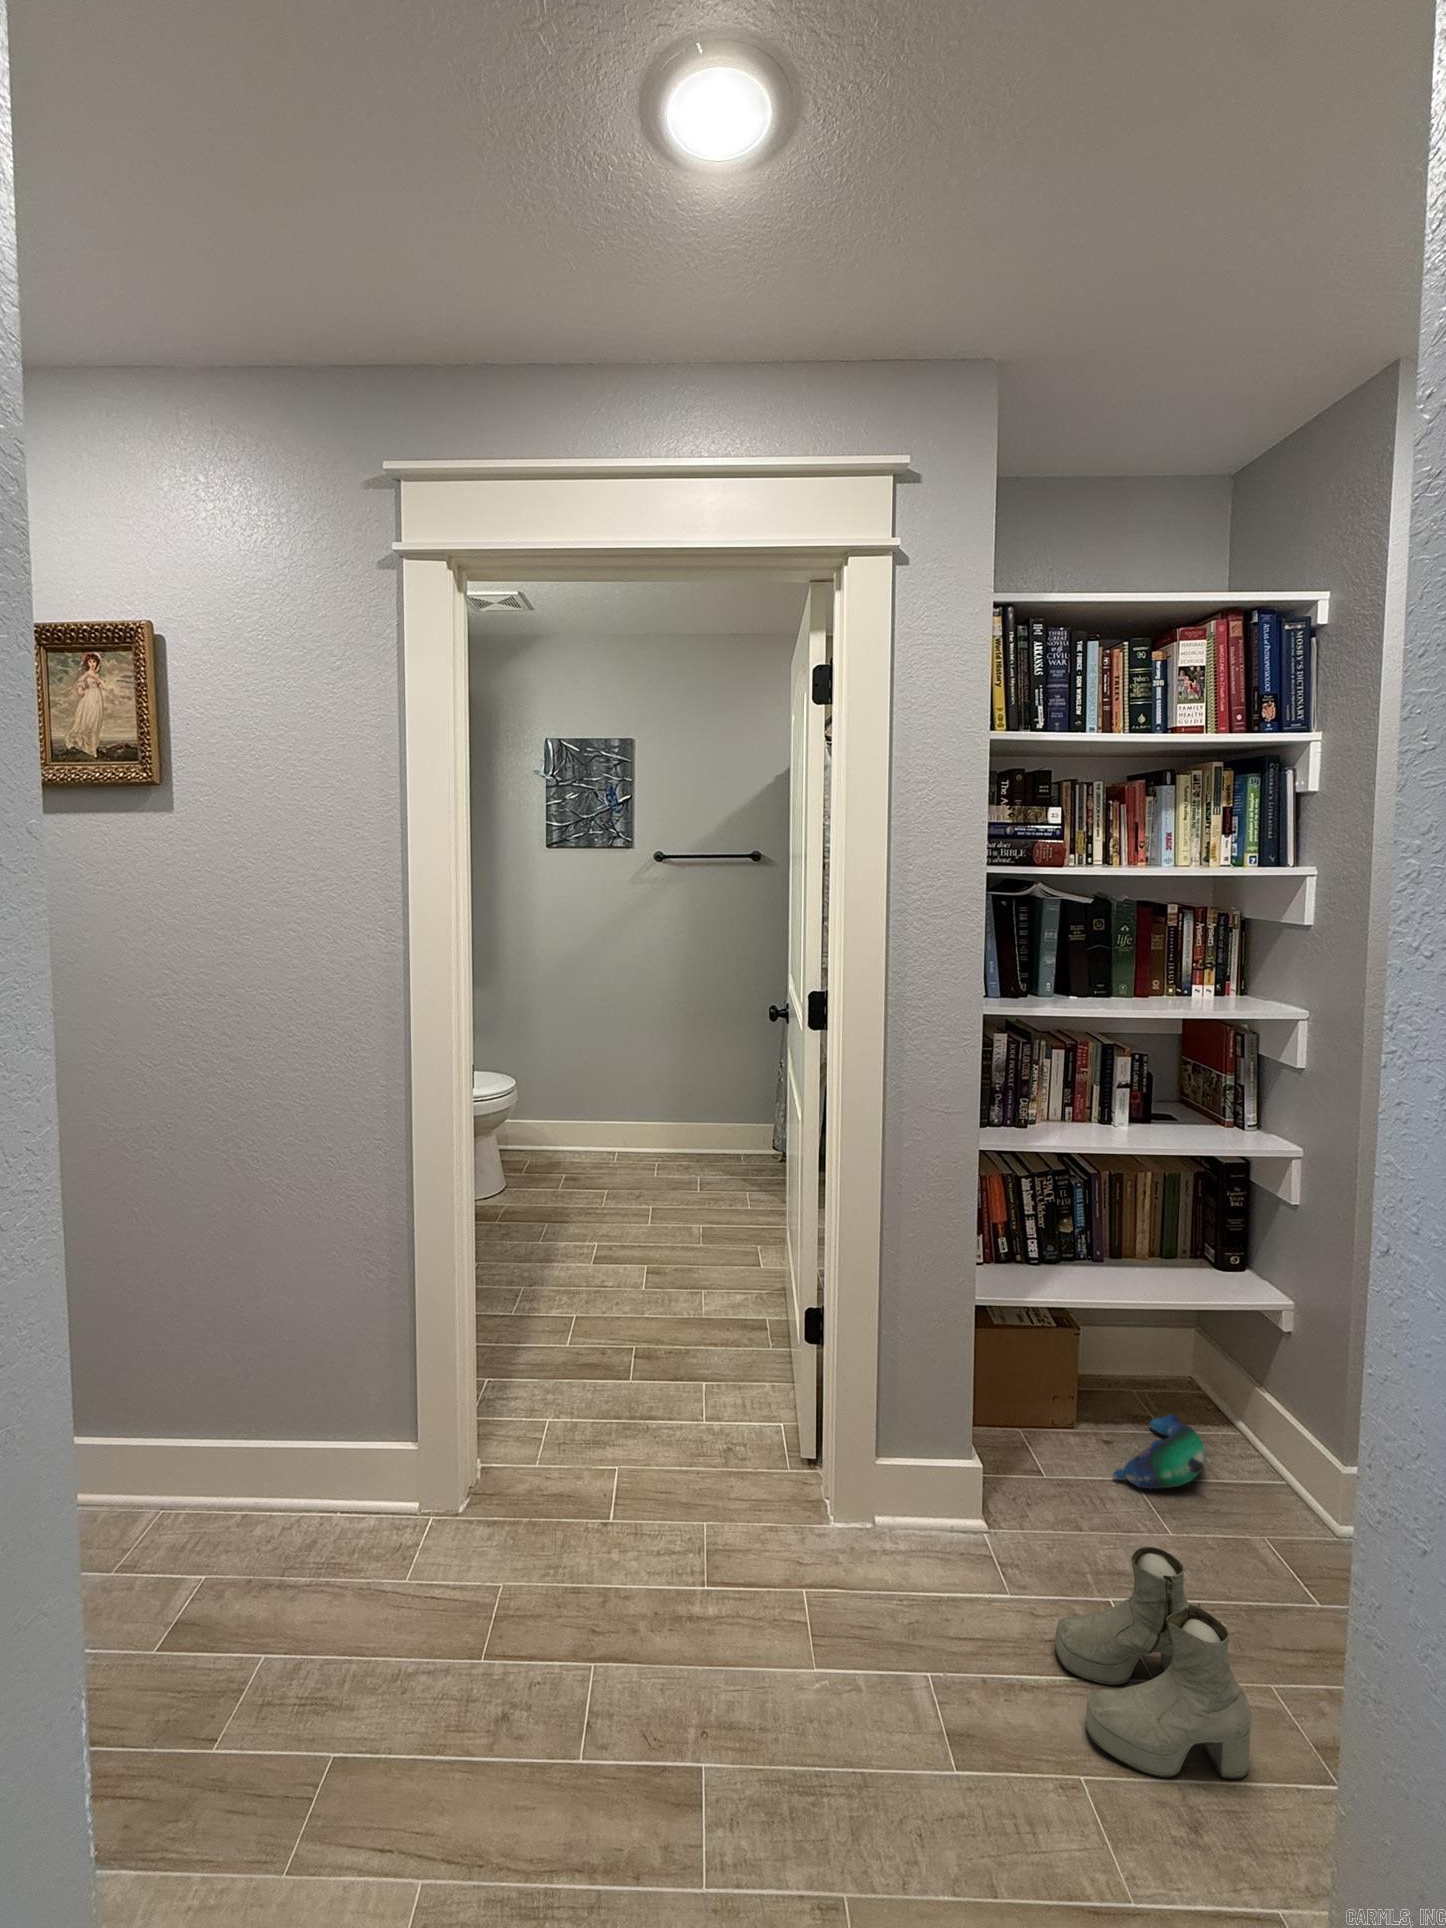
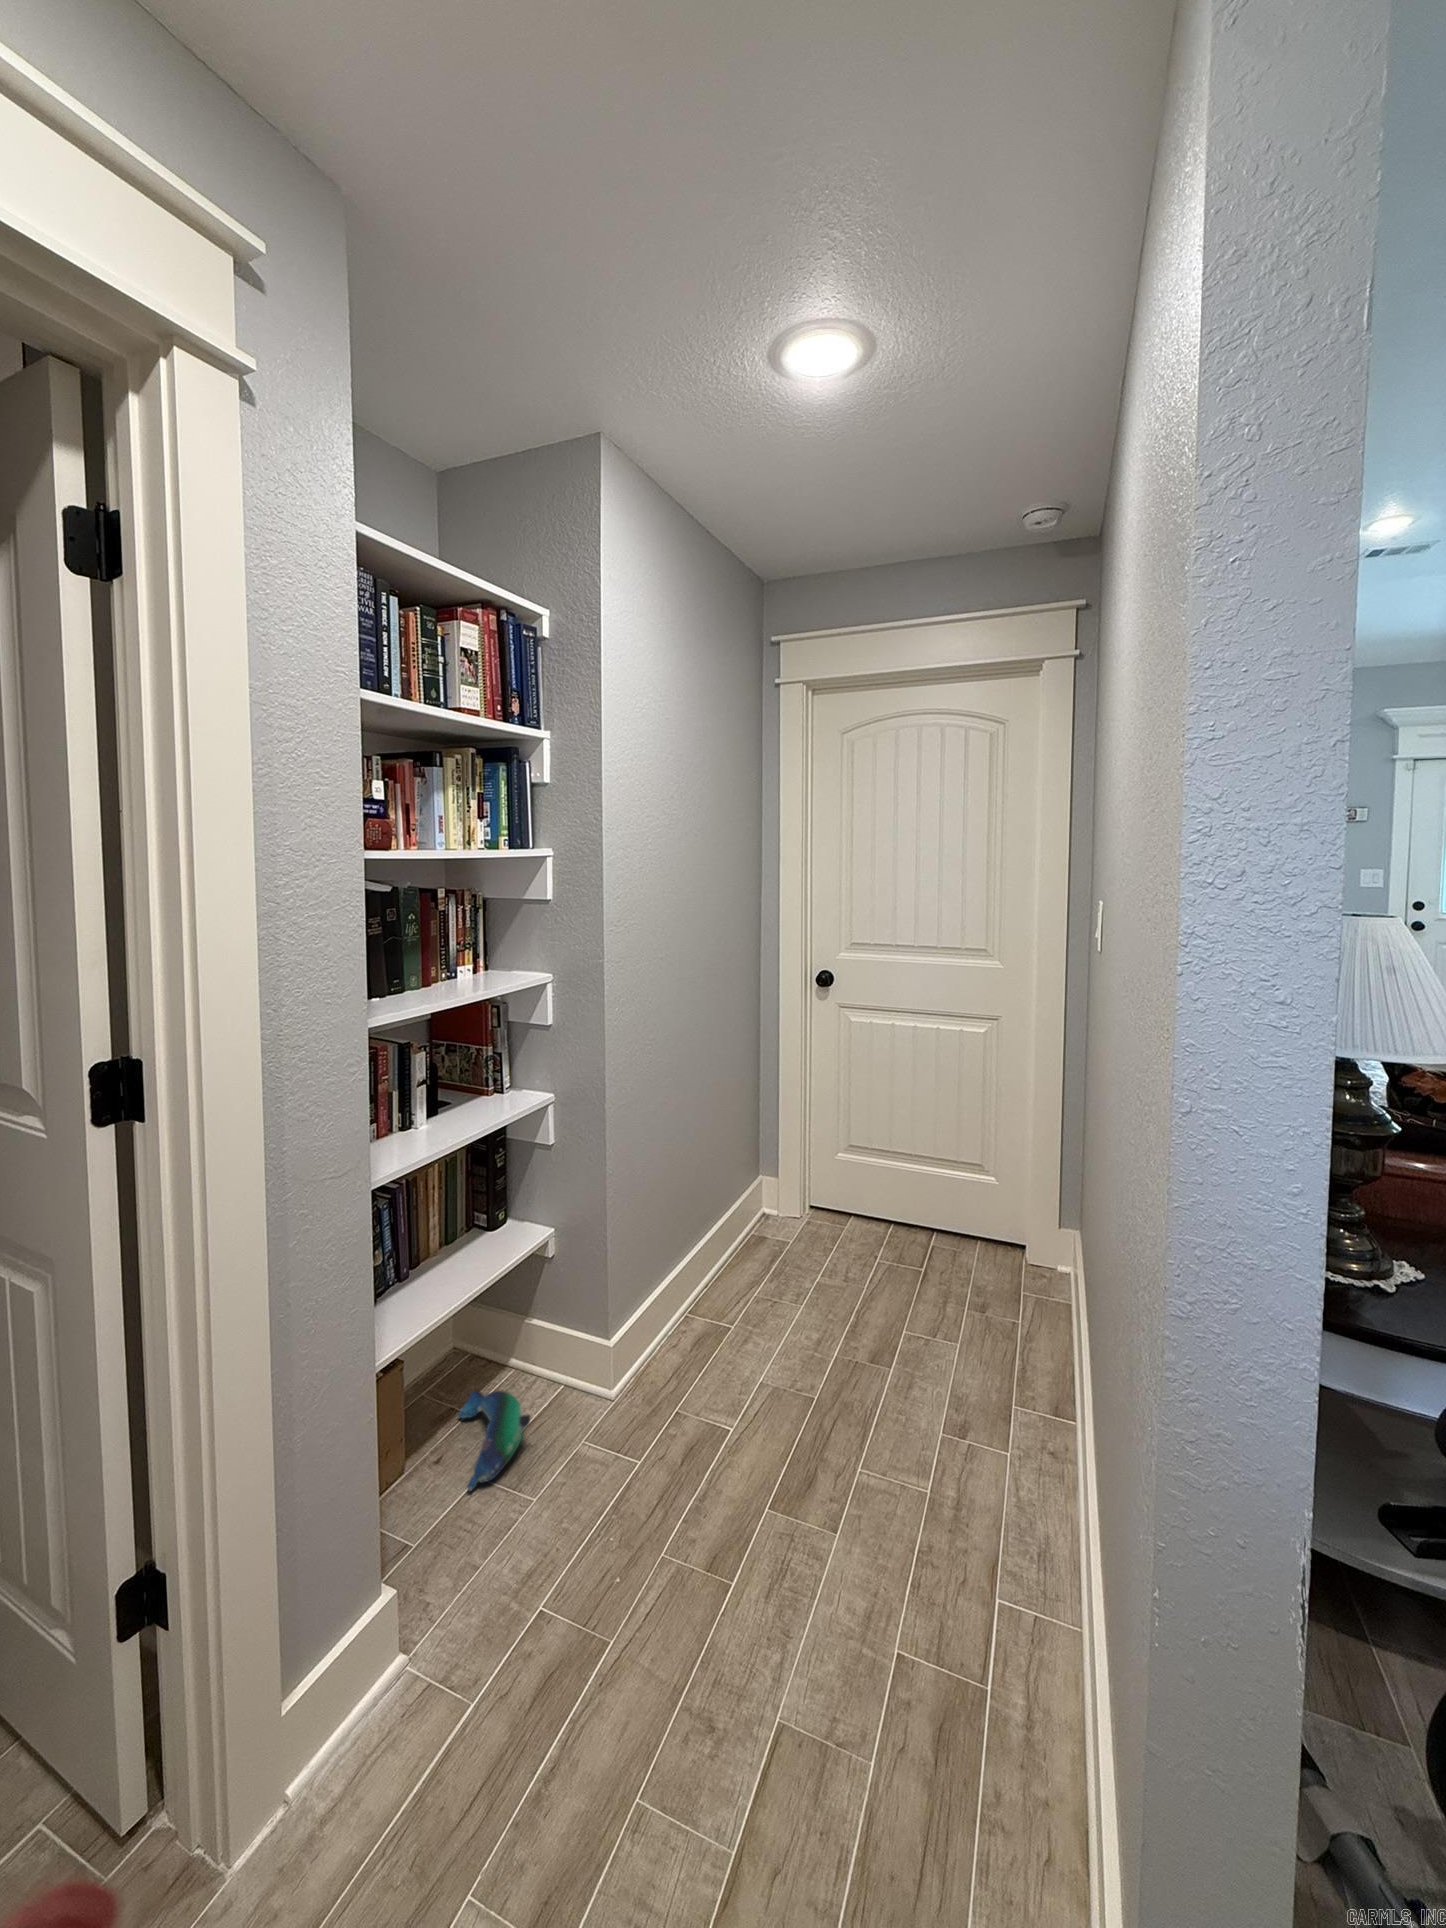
boots: present [1055,1547,1251,1779] -> none [540,1508,698,1751]

